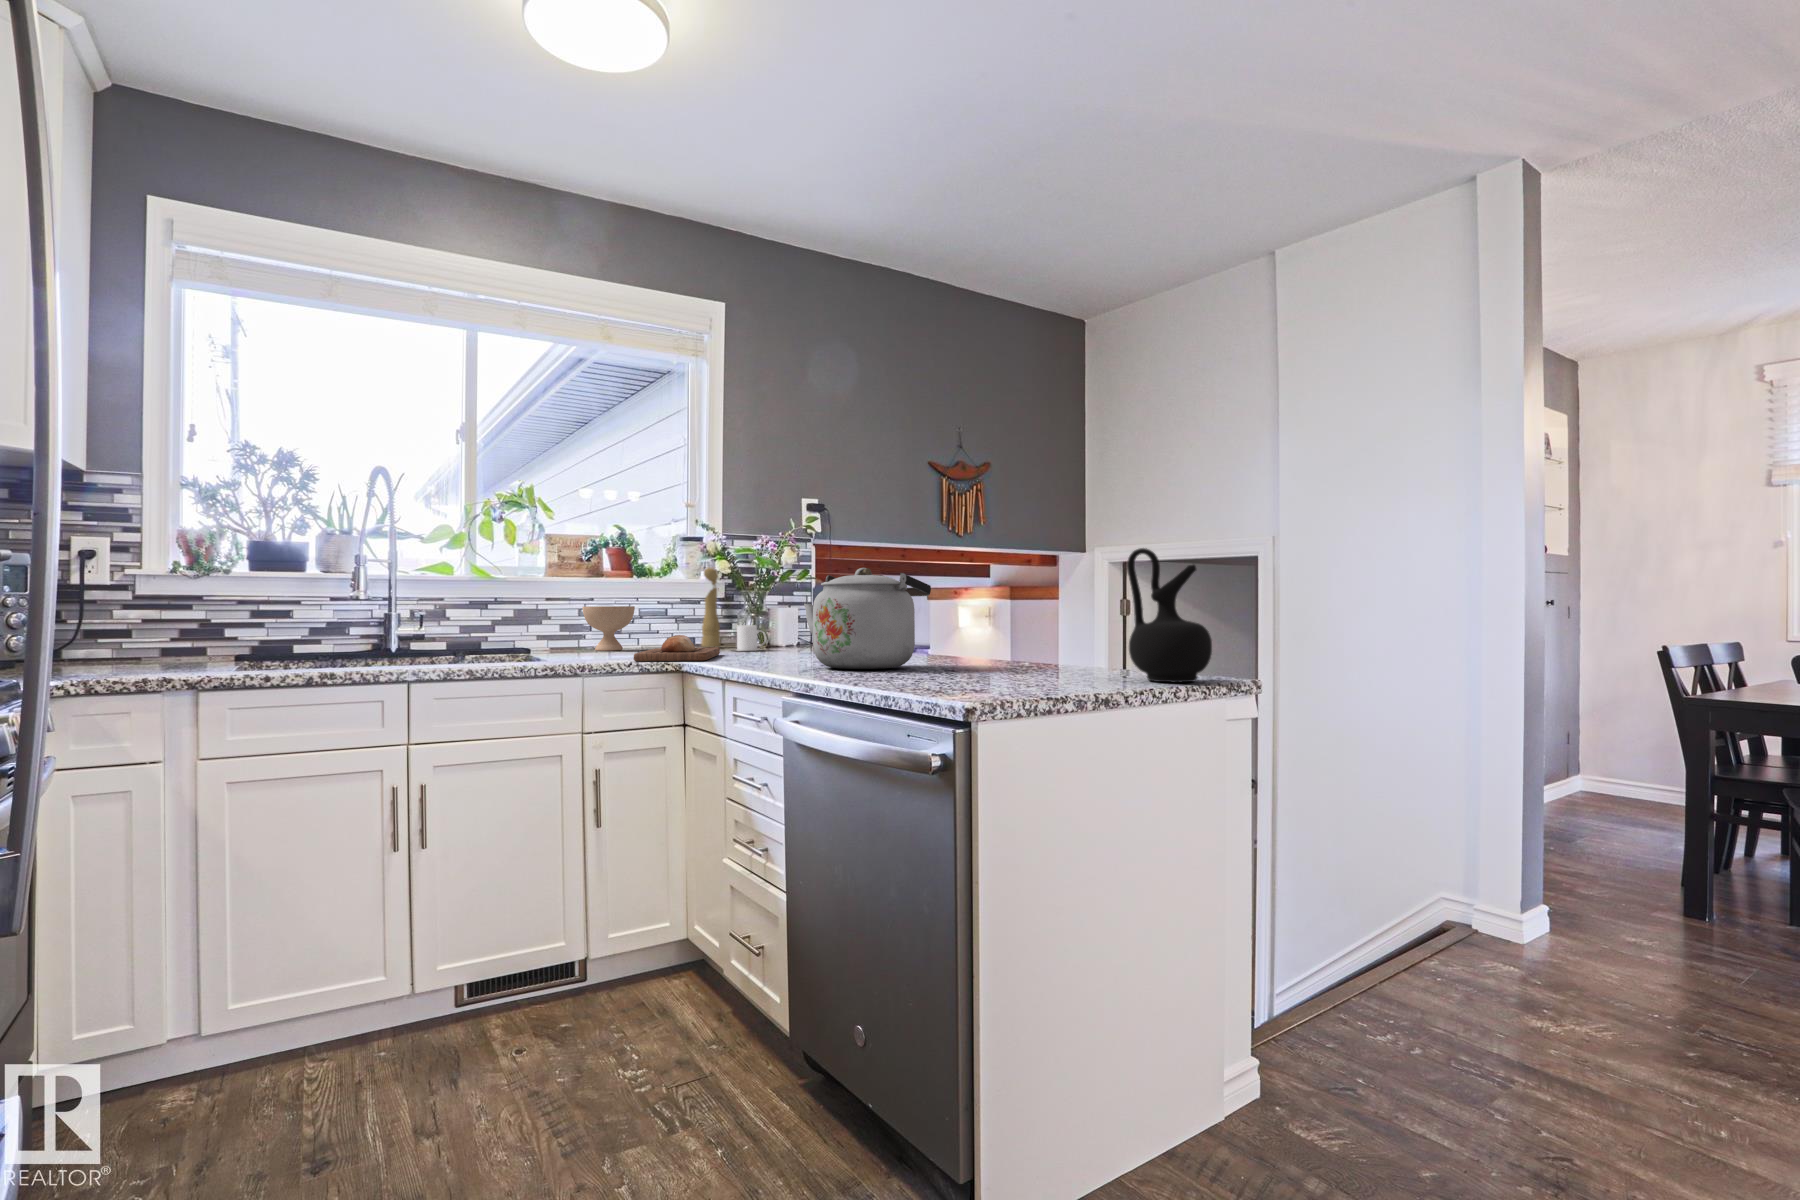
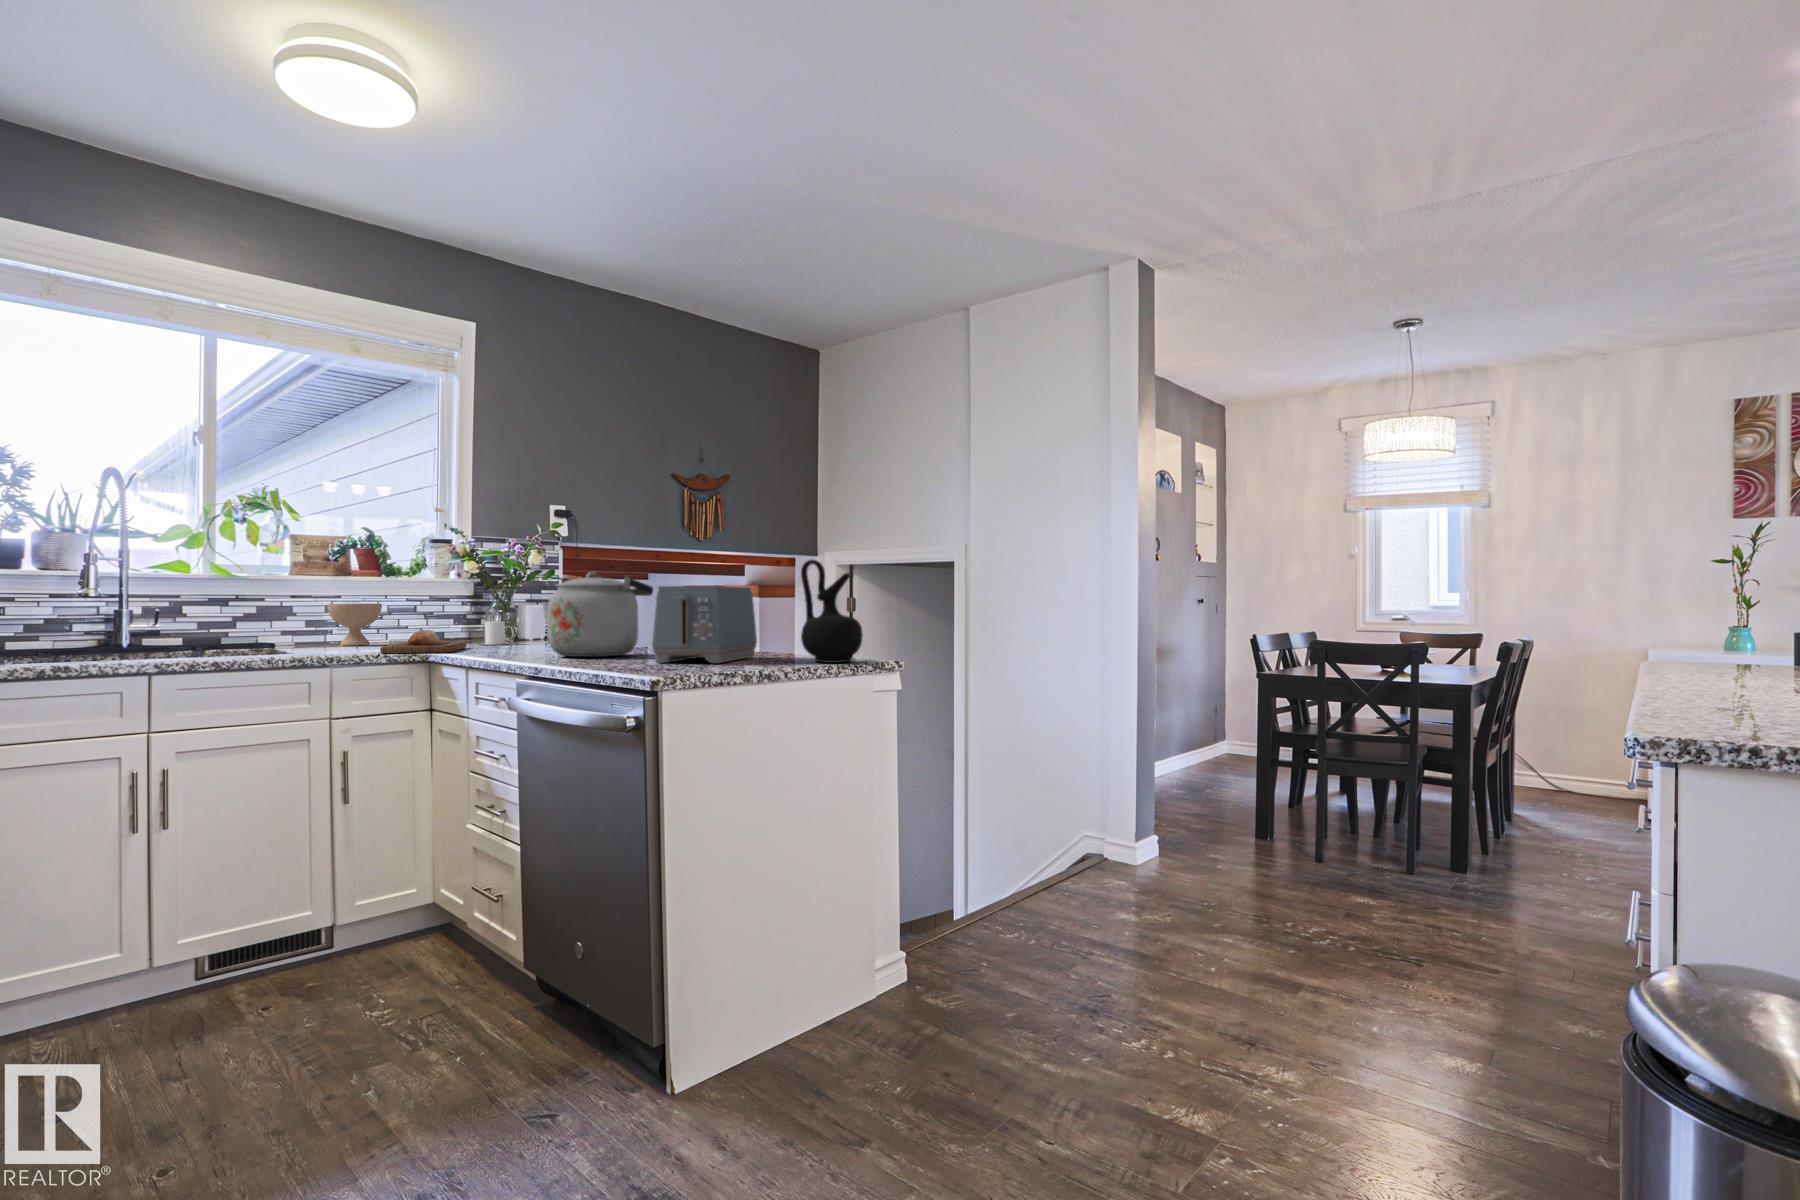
pepper mill: present [701,568,721,647] -> none [449,566,470,642]
toaster: none [942,582,1062,681] -> present [652,585,757,663]

